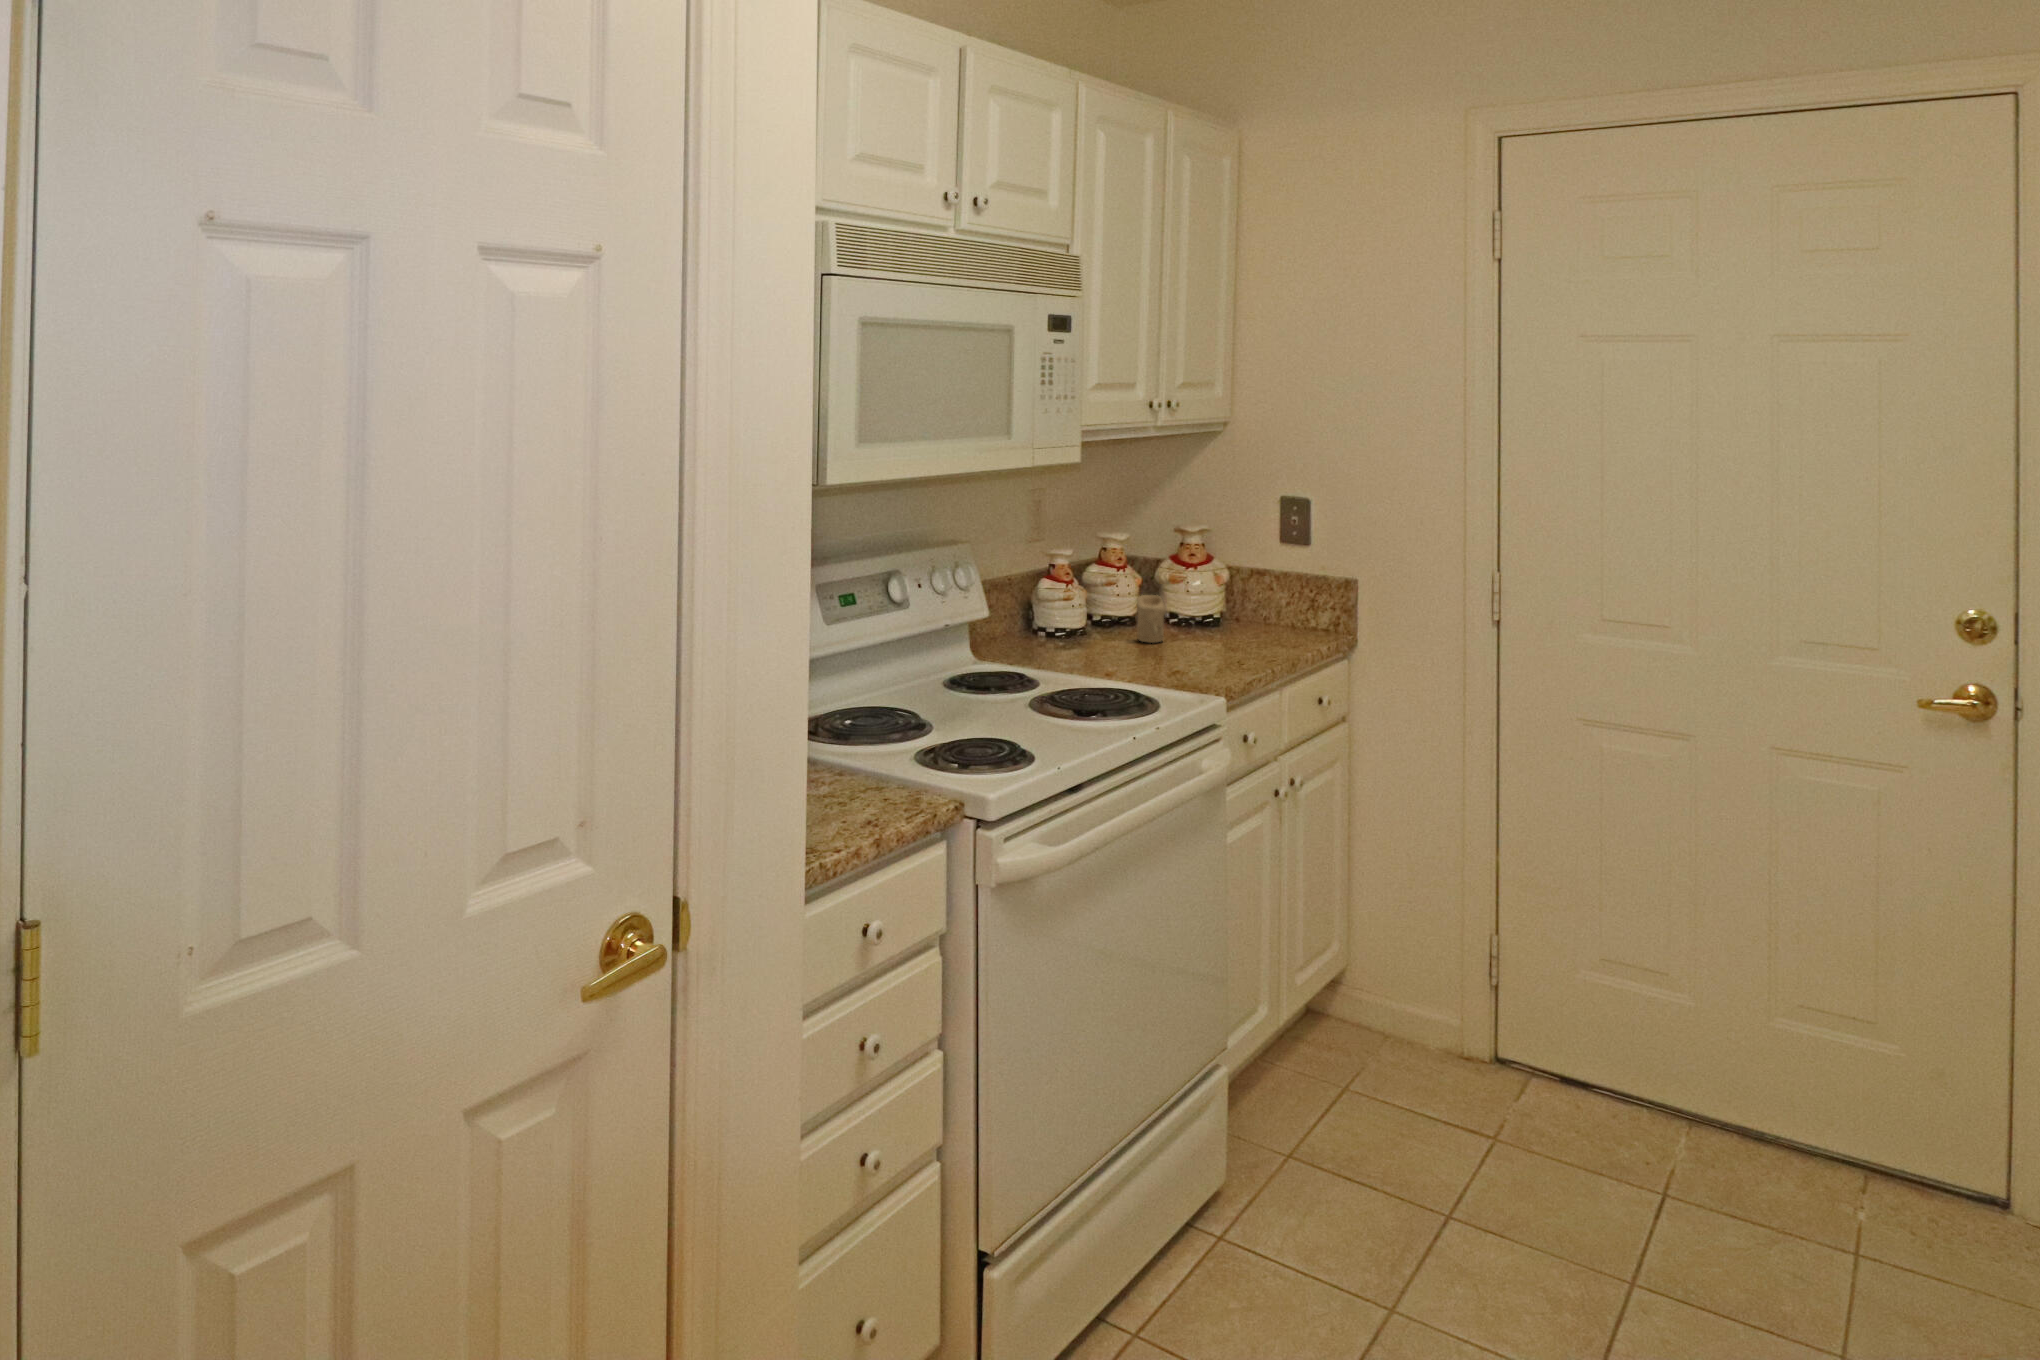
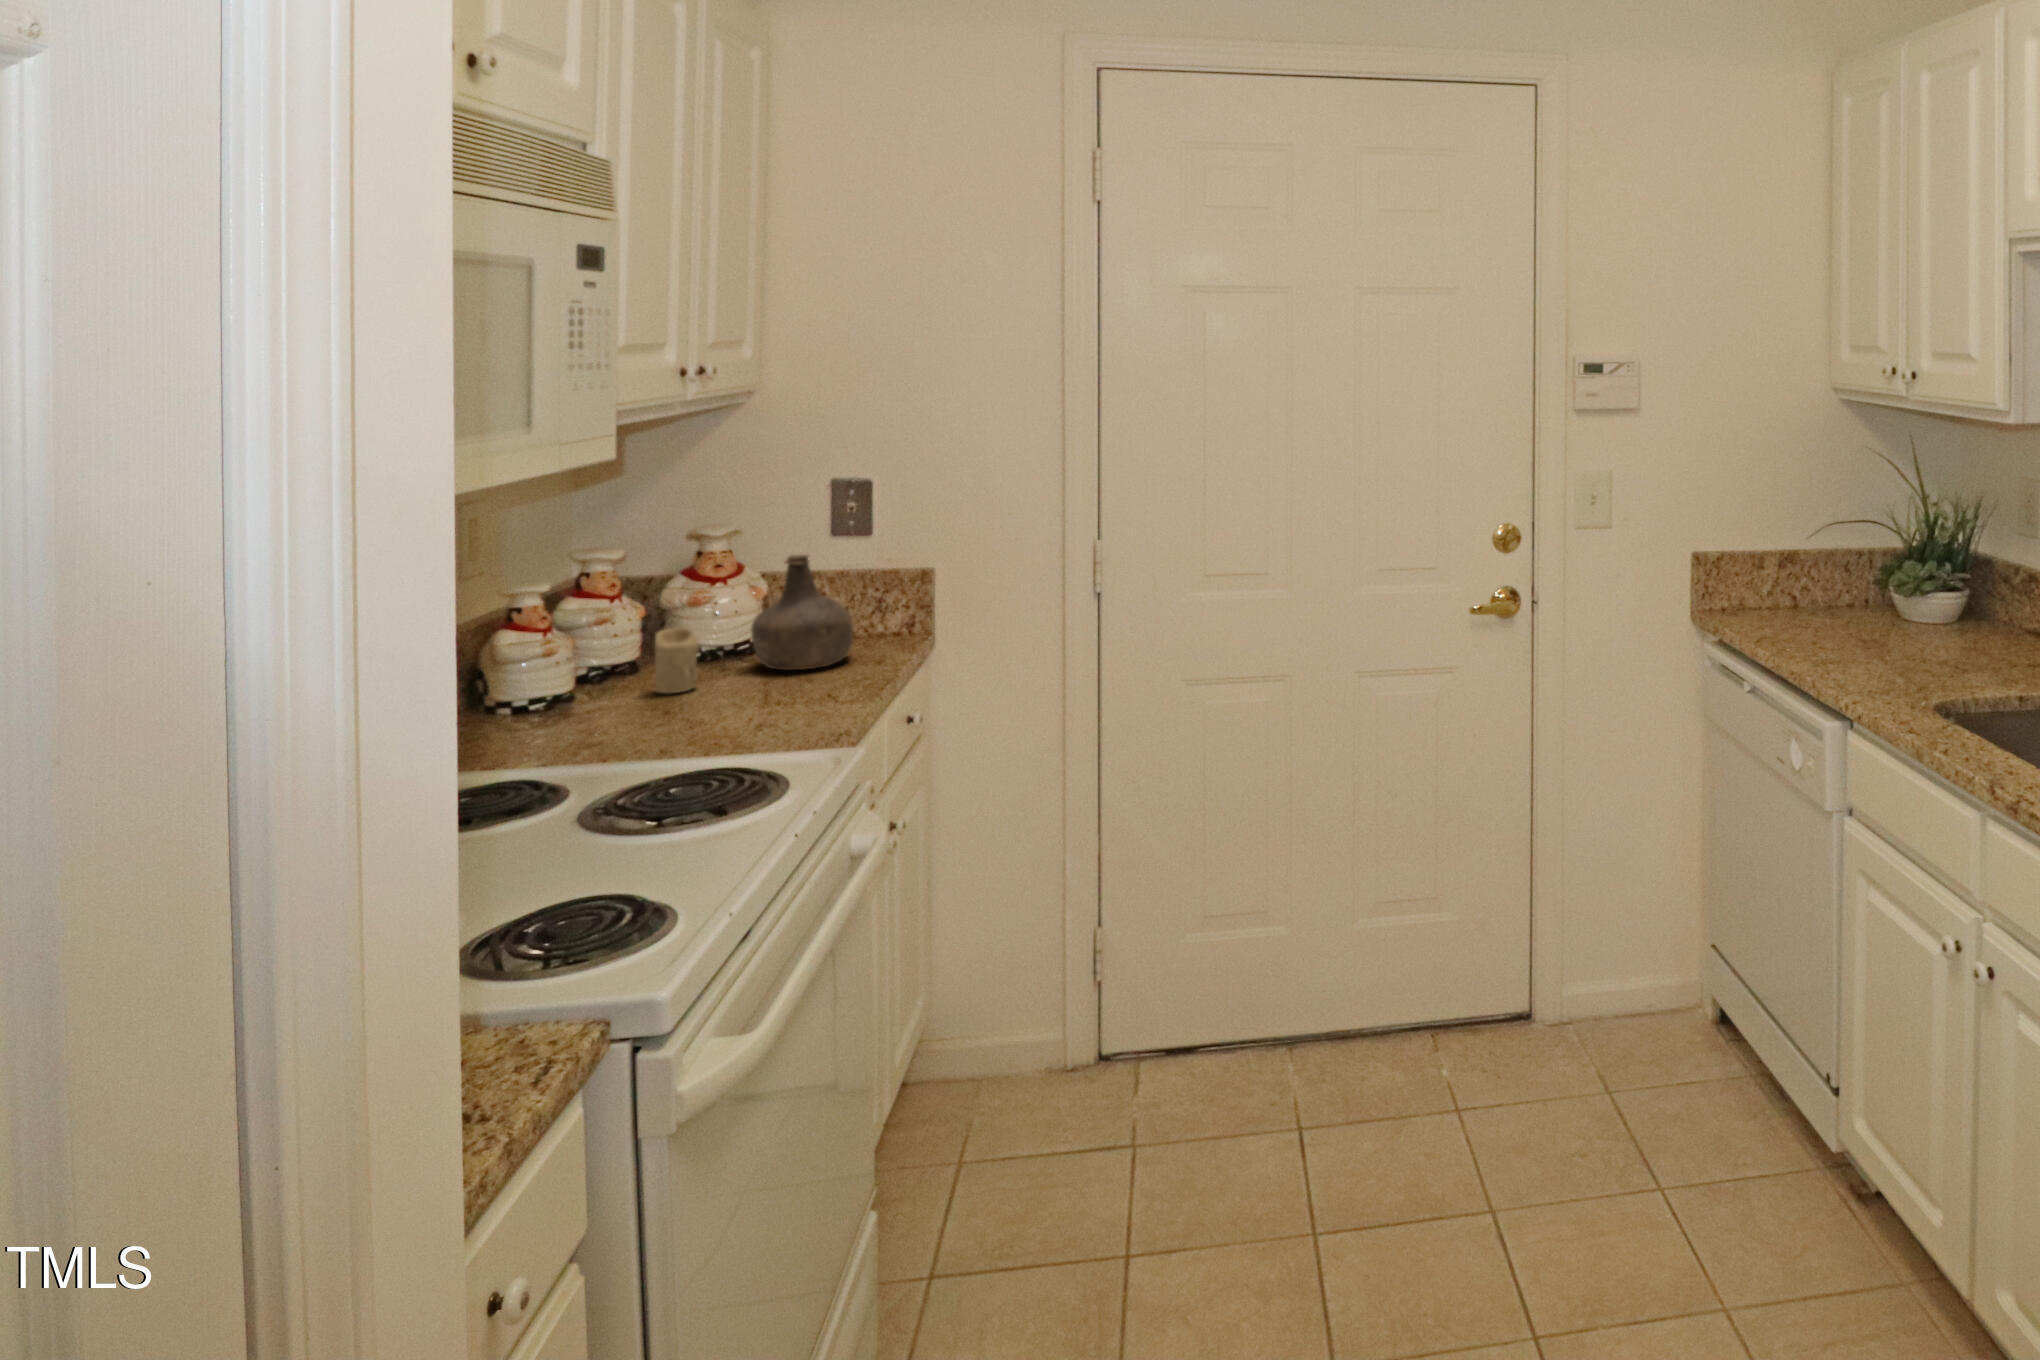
bottle: none [1206,551,1279,643] -> present [751,555,853,670]

